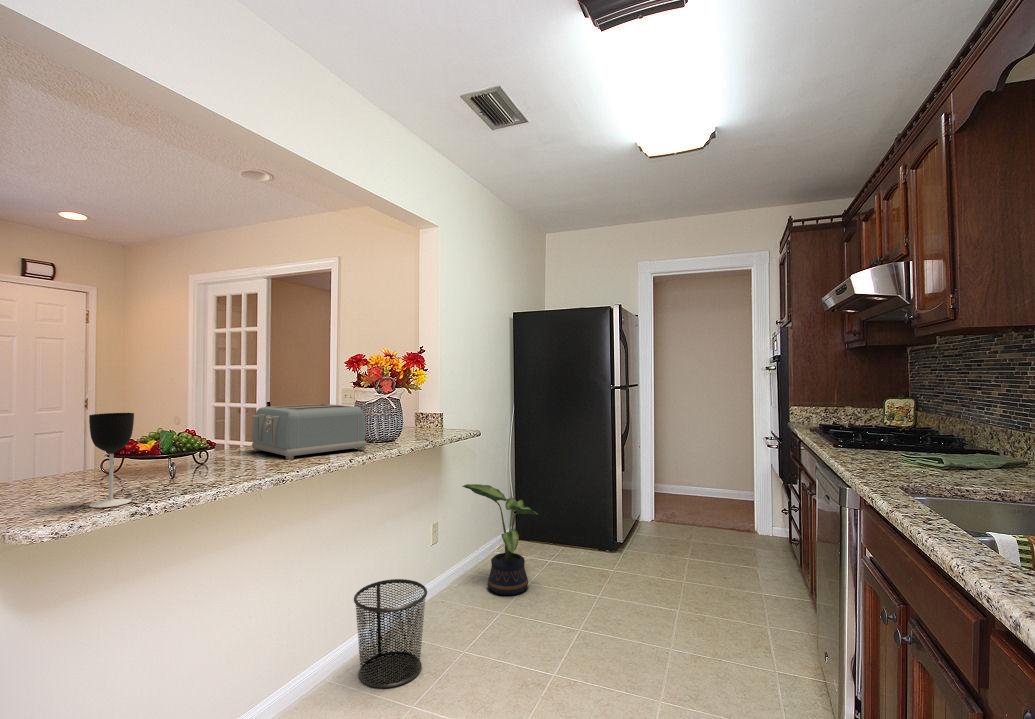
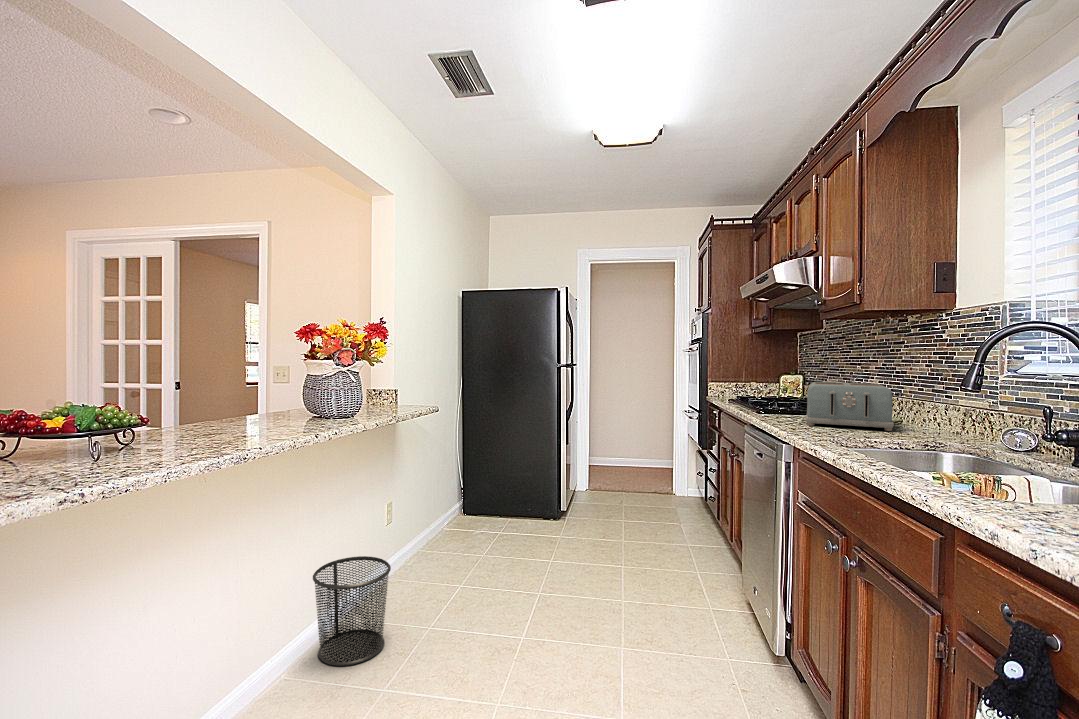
toaster: present [251,404,367,459] -> present [806,382,894,431]
wine glass: present [89,413,134,507] -> none [57,374,110,480]
potted plant: present [462,484,537,595] -> none [410,461,489,568]

